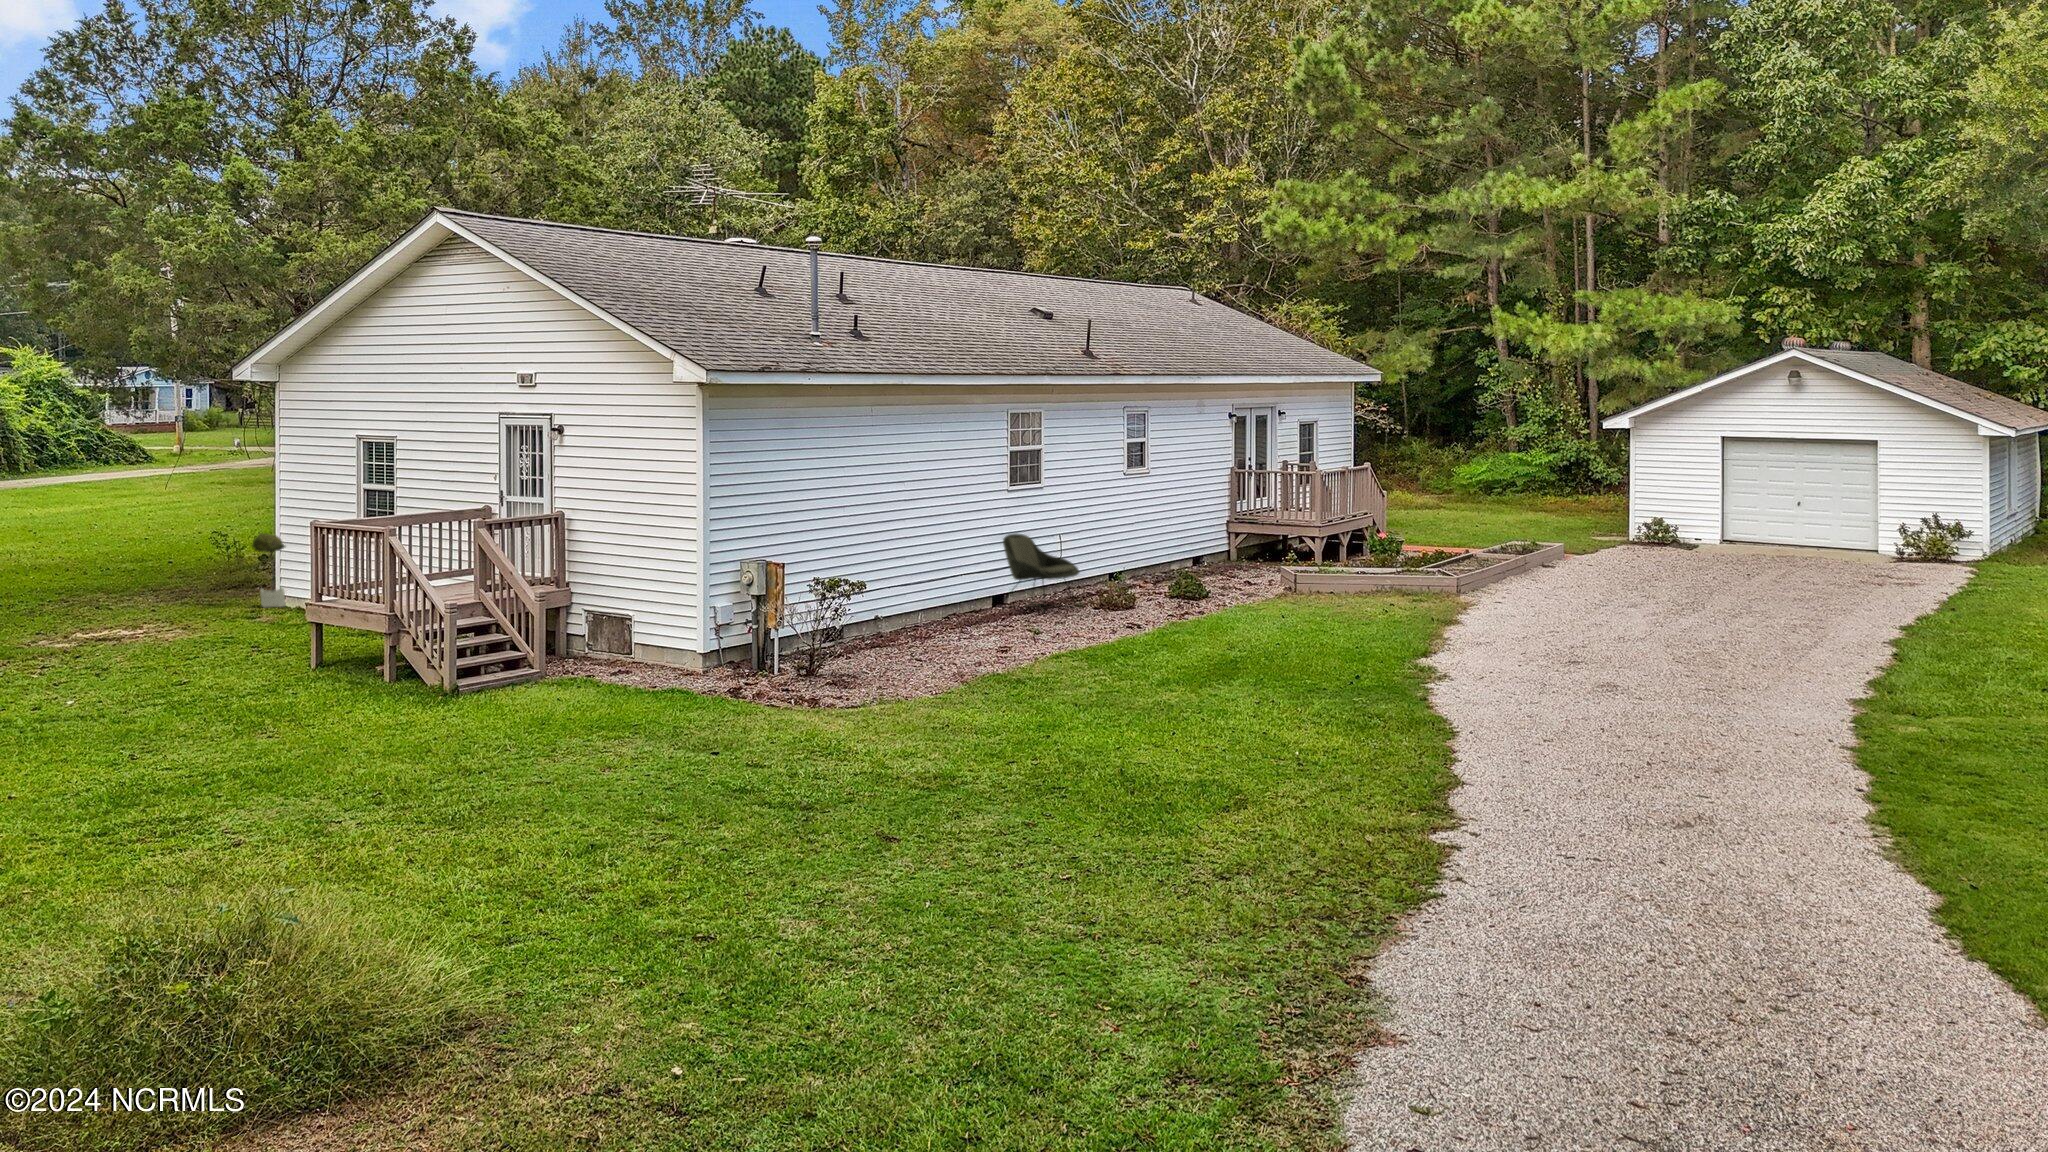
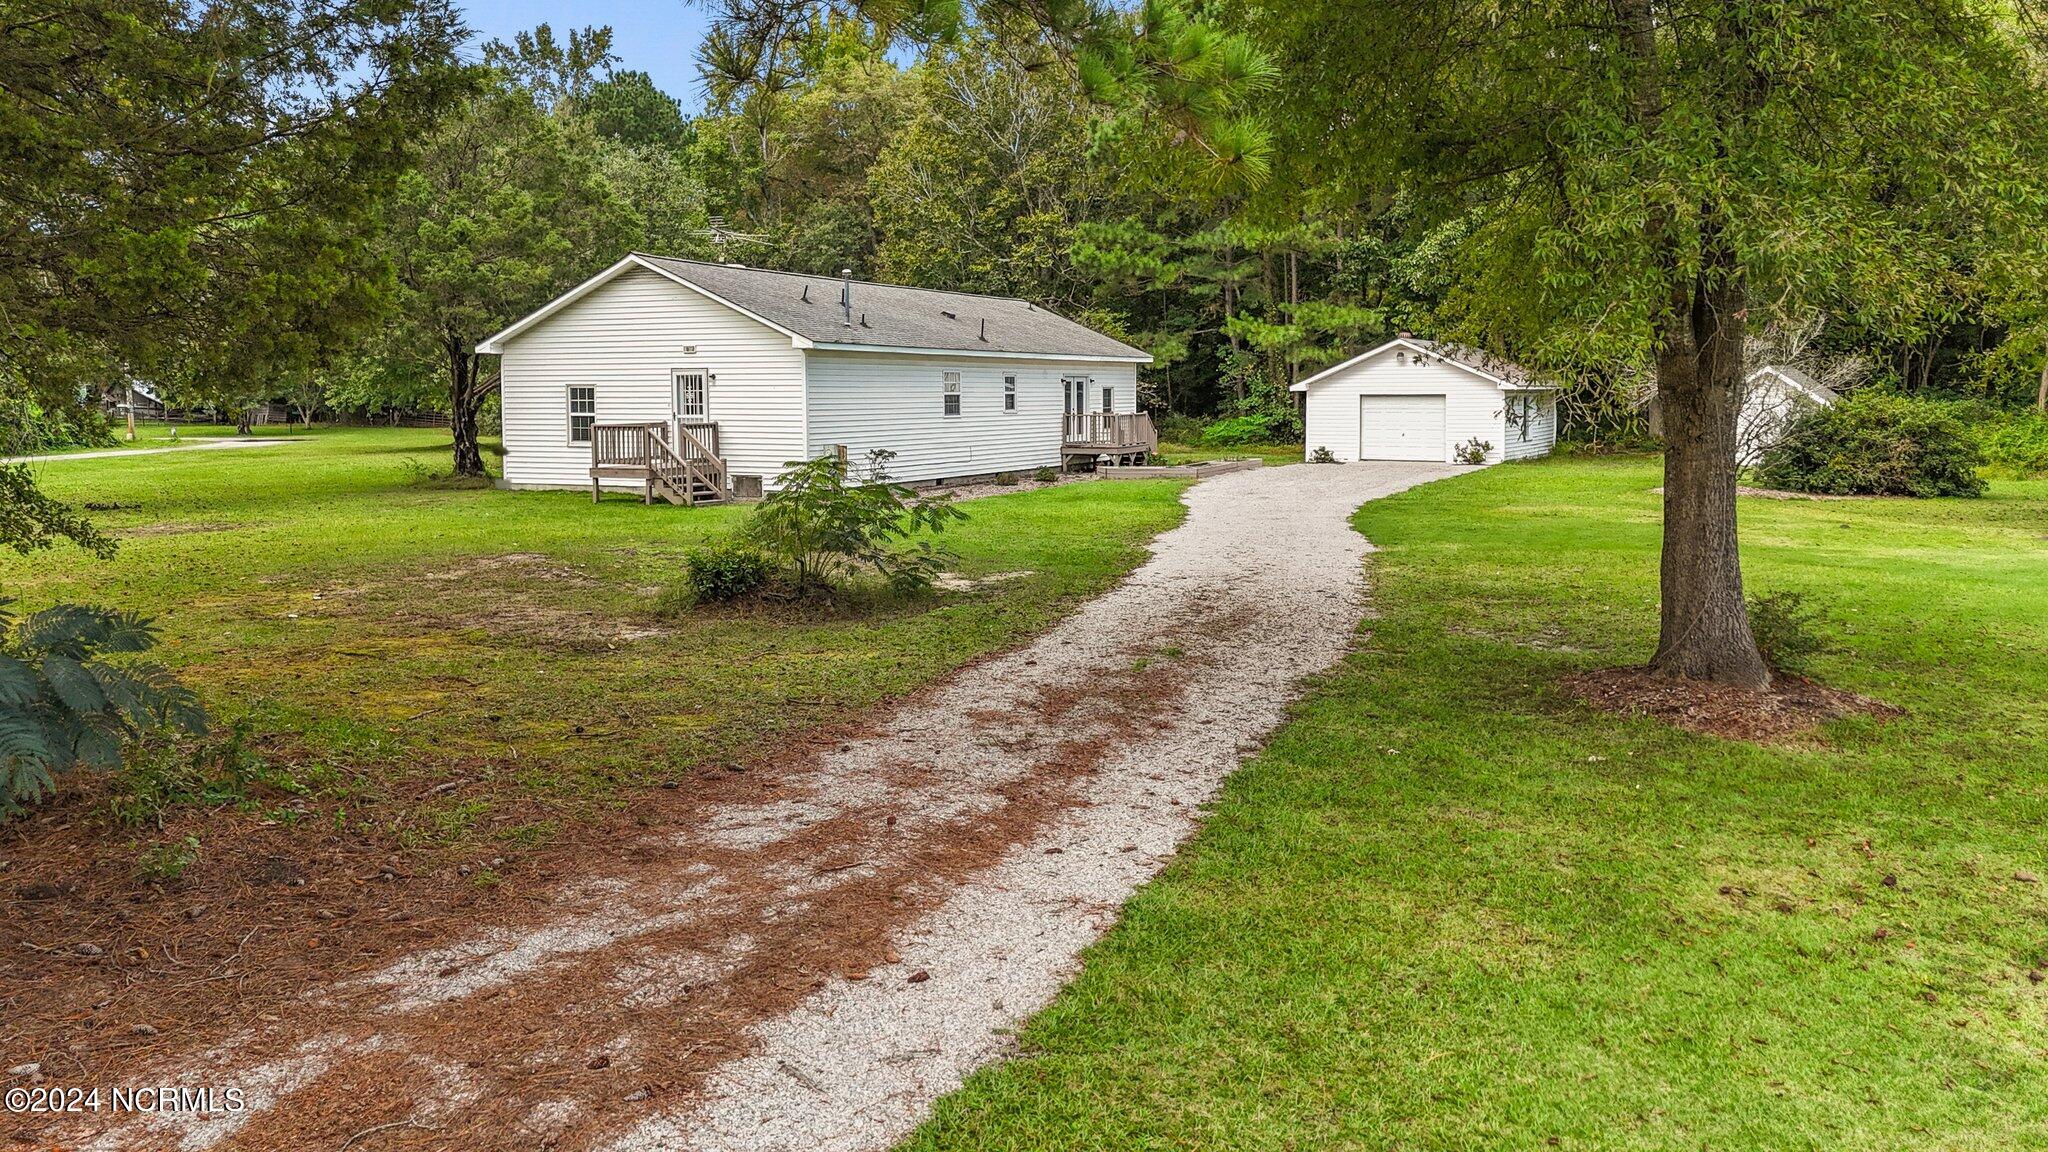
lounge chair: present [1002,534,1079,612] -> none [940,443,985,486]

